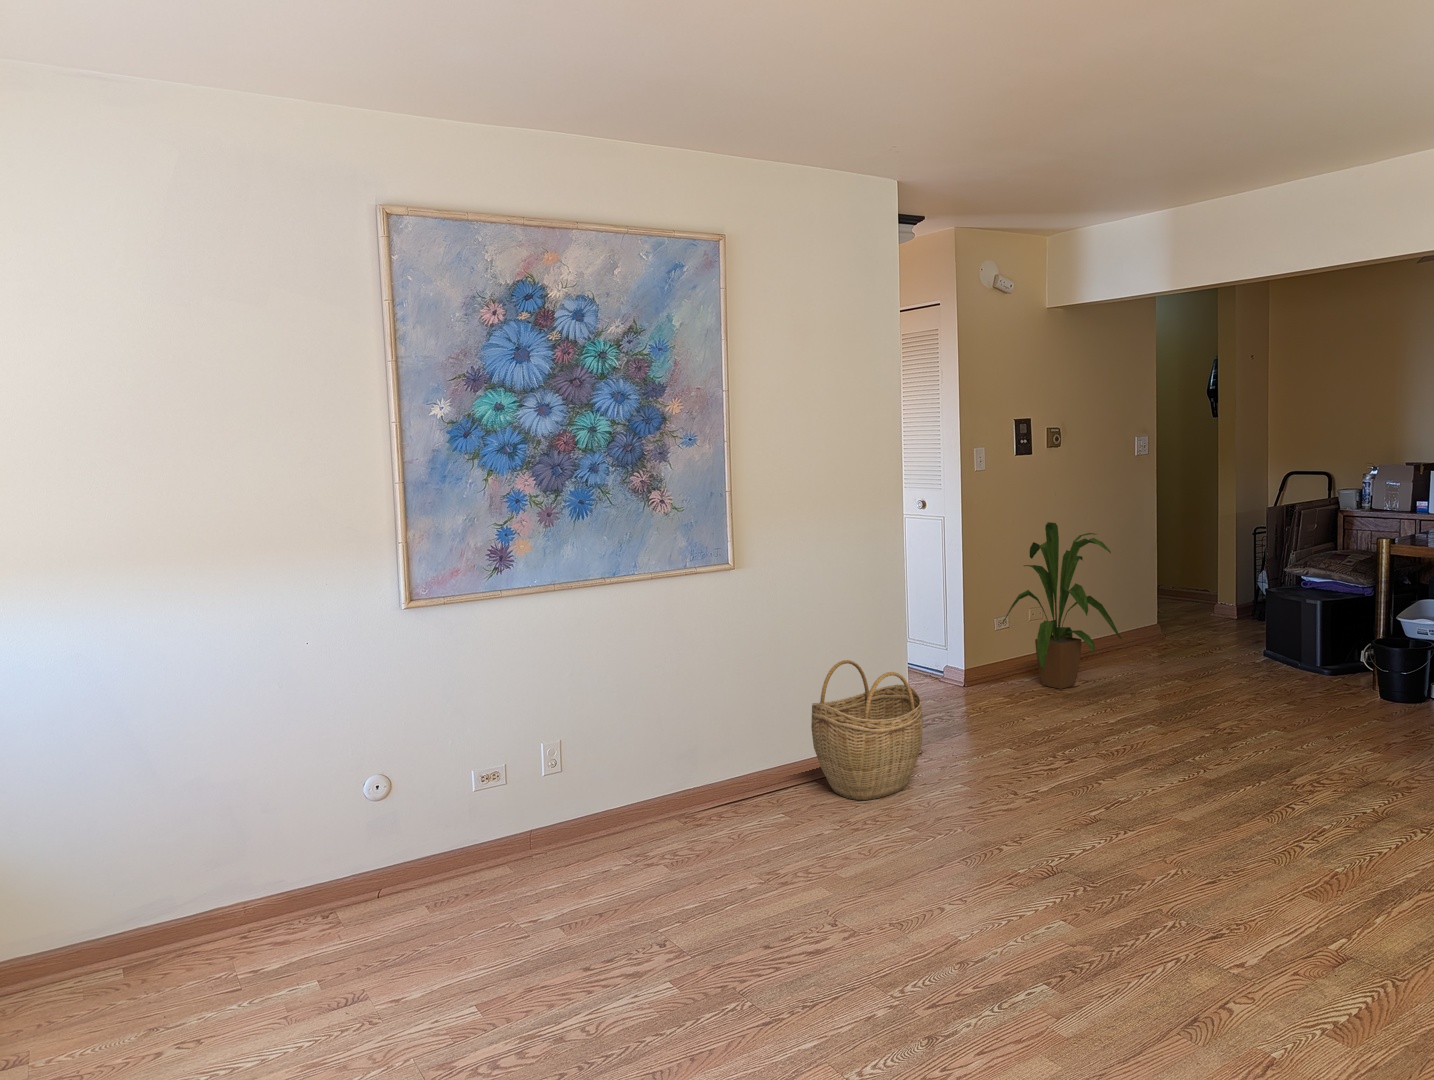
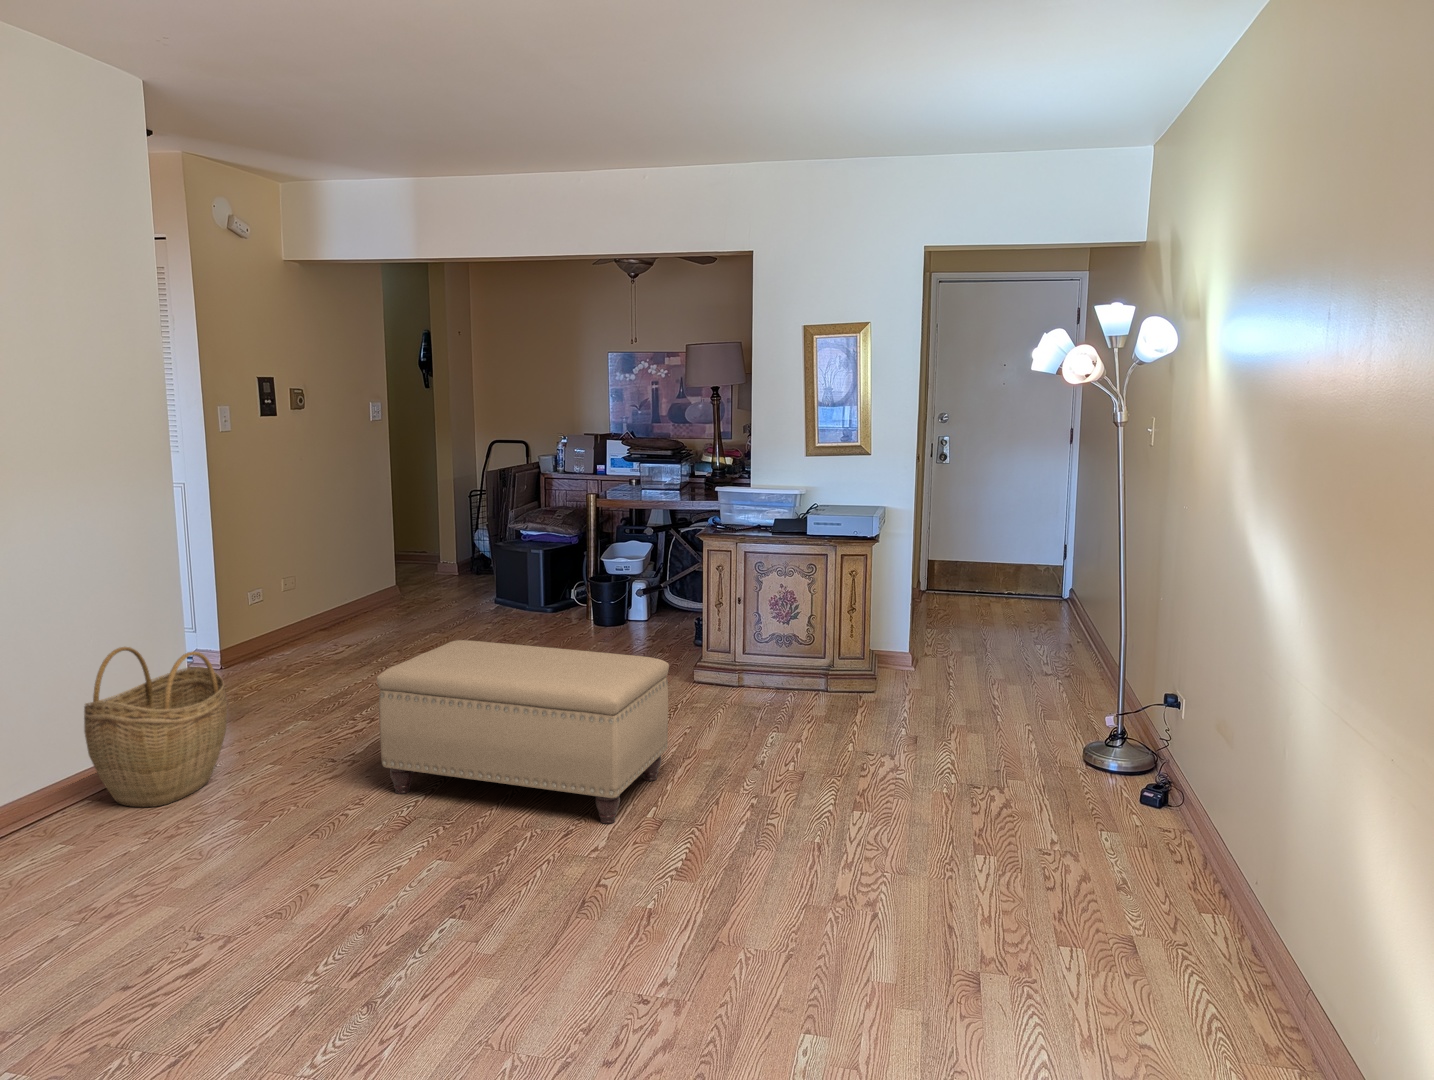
house plant: present [1002,522,1123,689] -> none [261,484,386,657]
ottoman: none [1040,696,1392,941] -> present [377,640,669,824]

